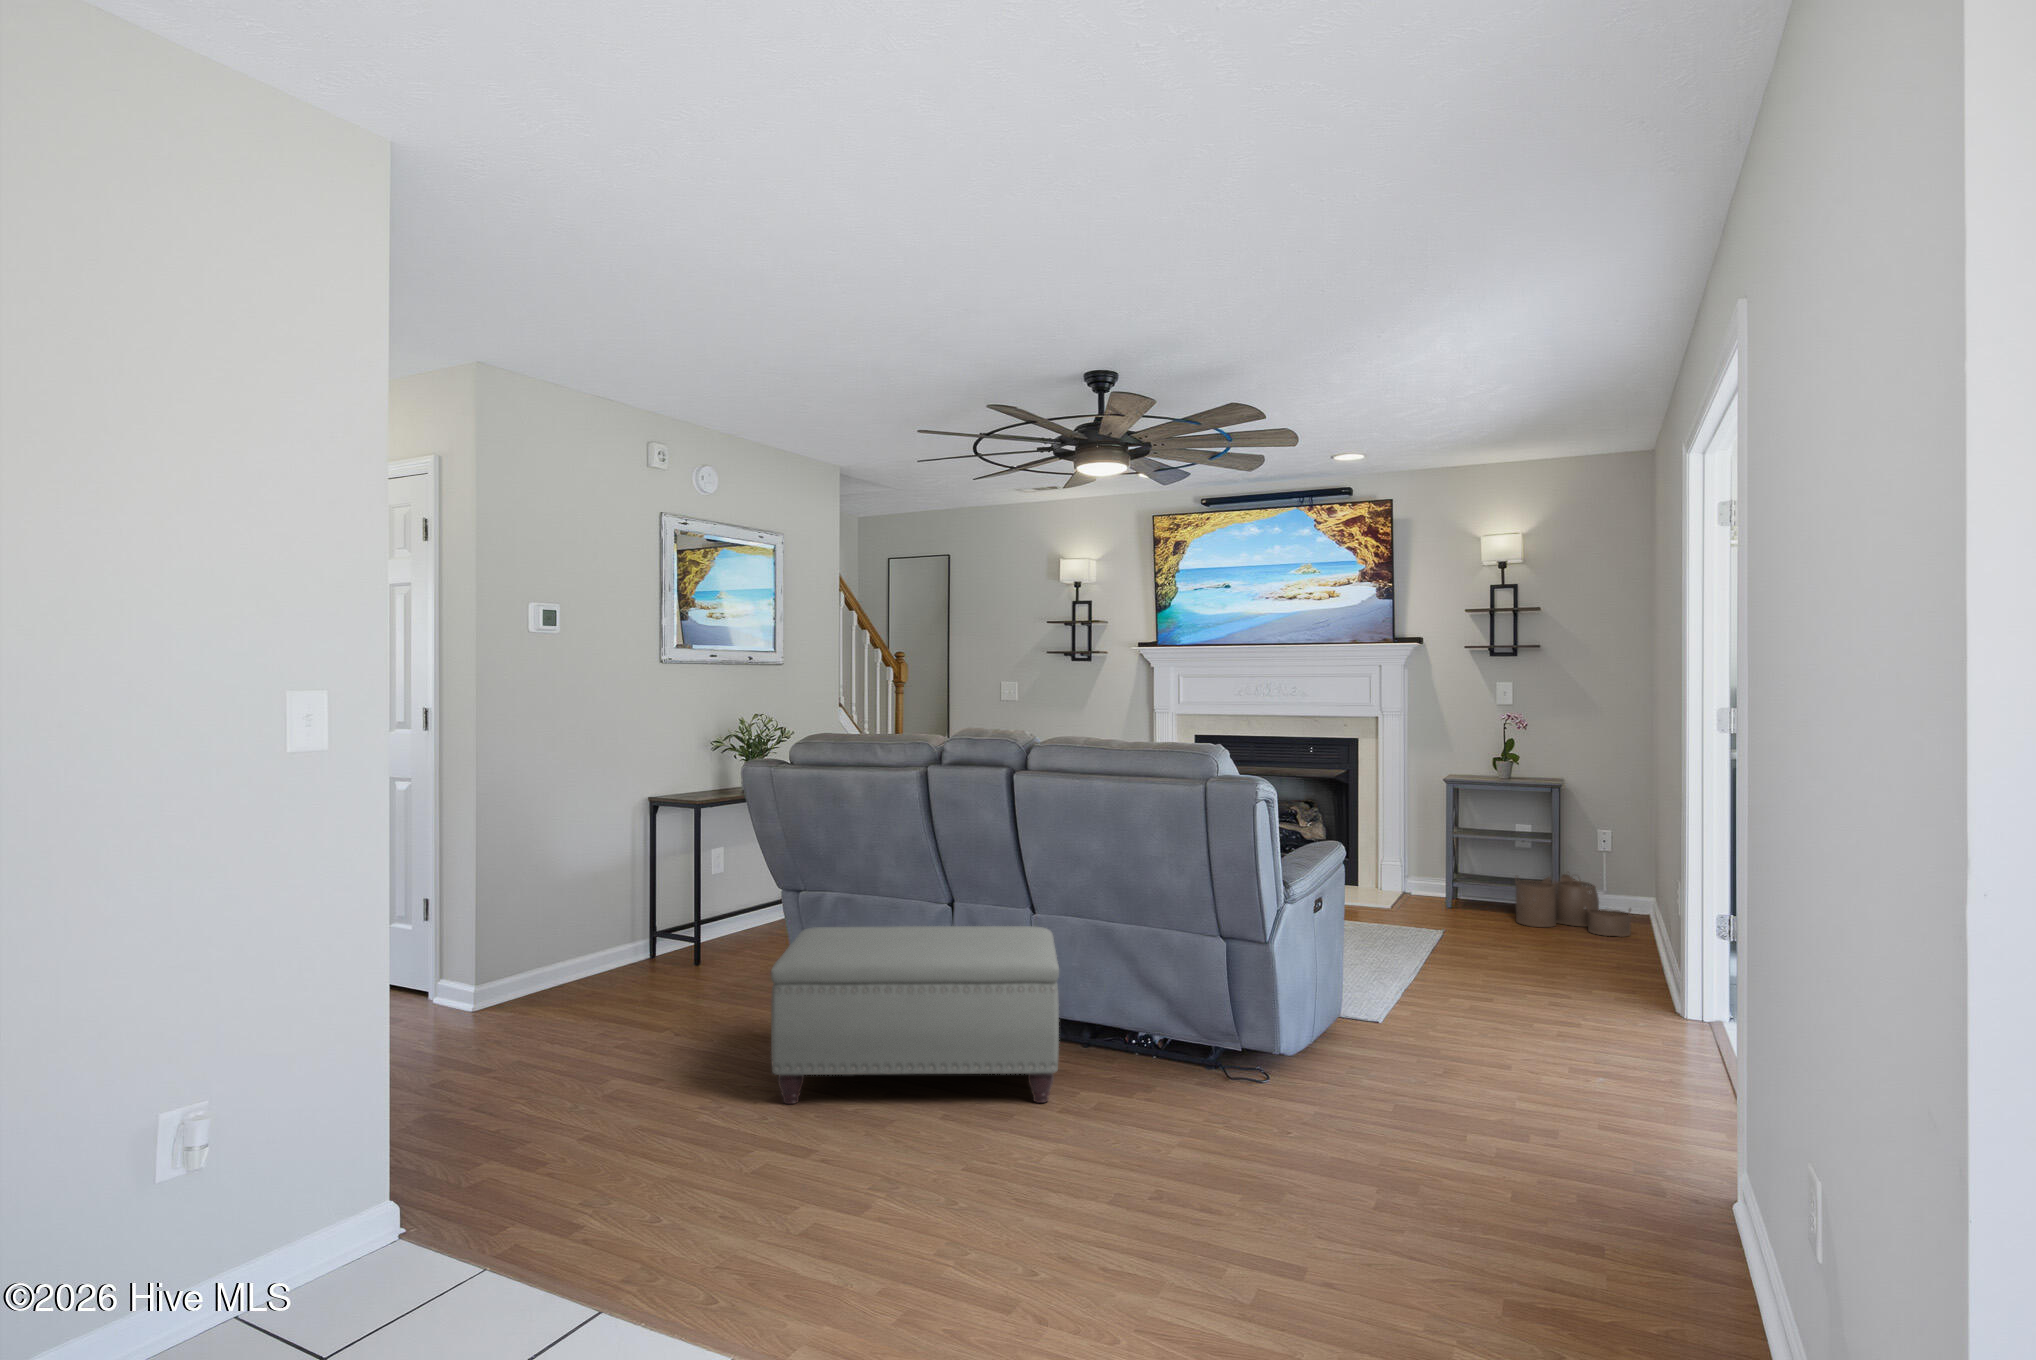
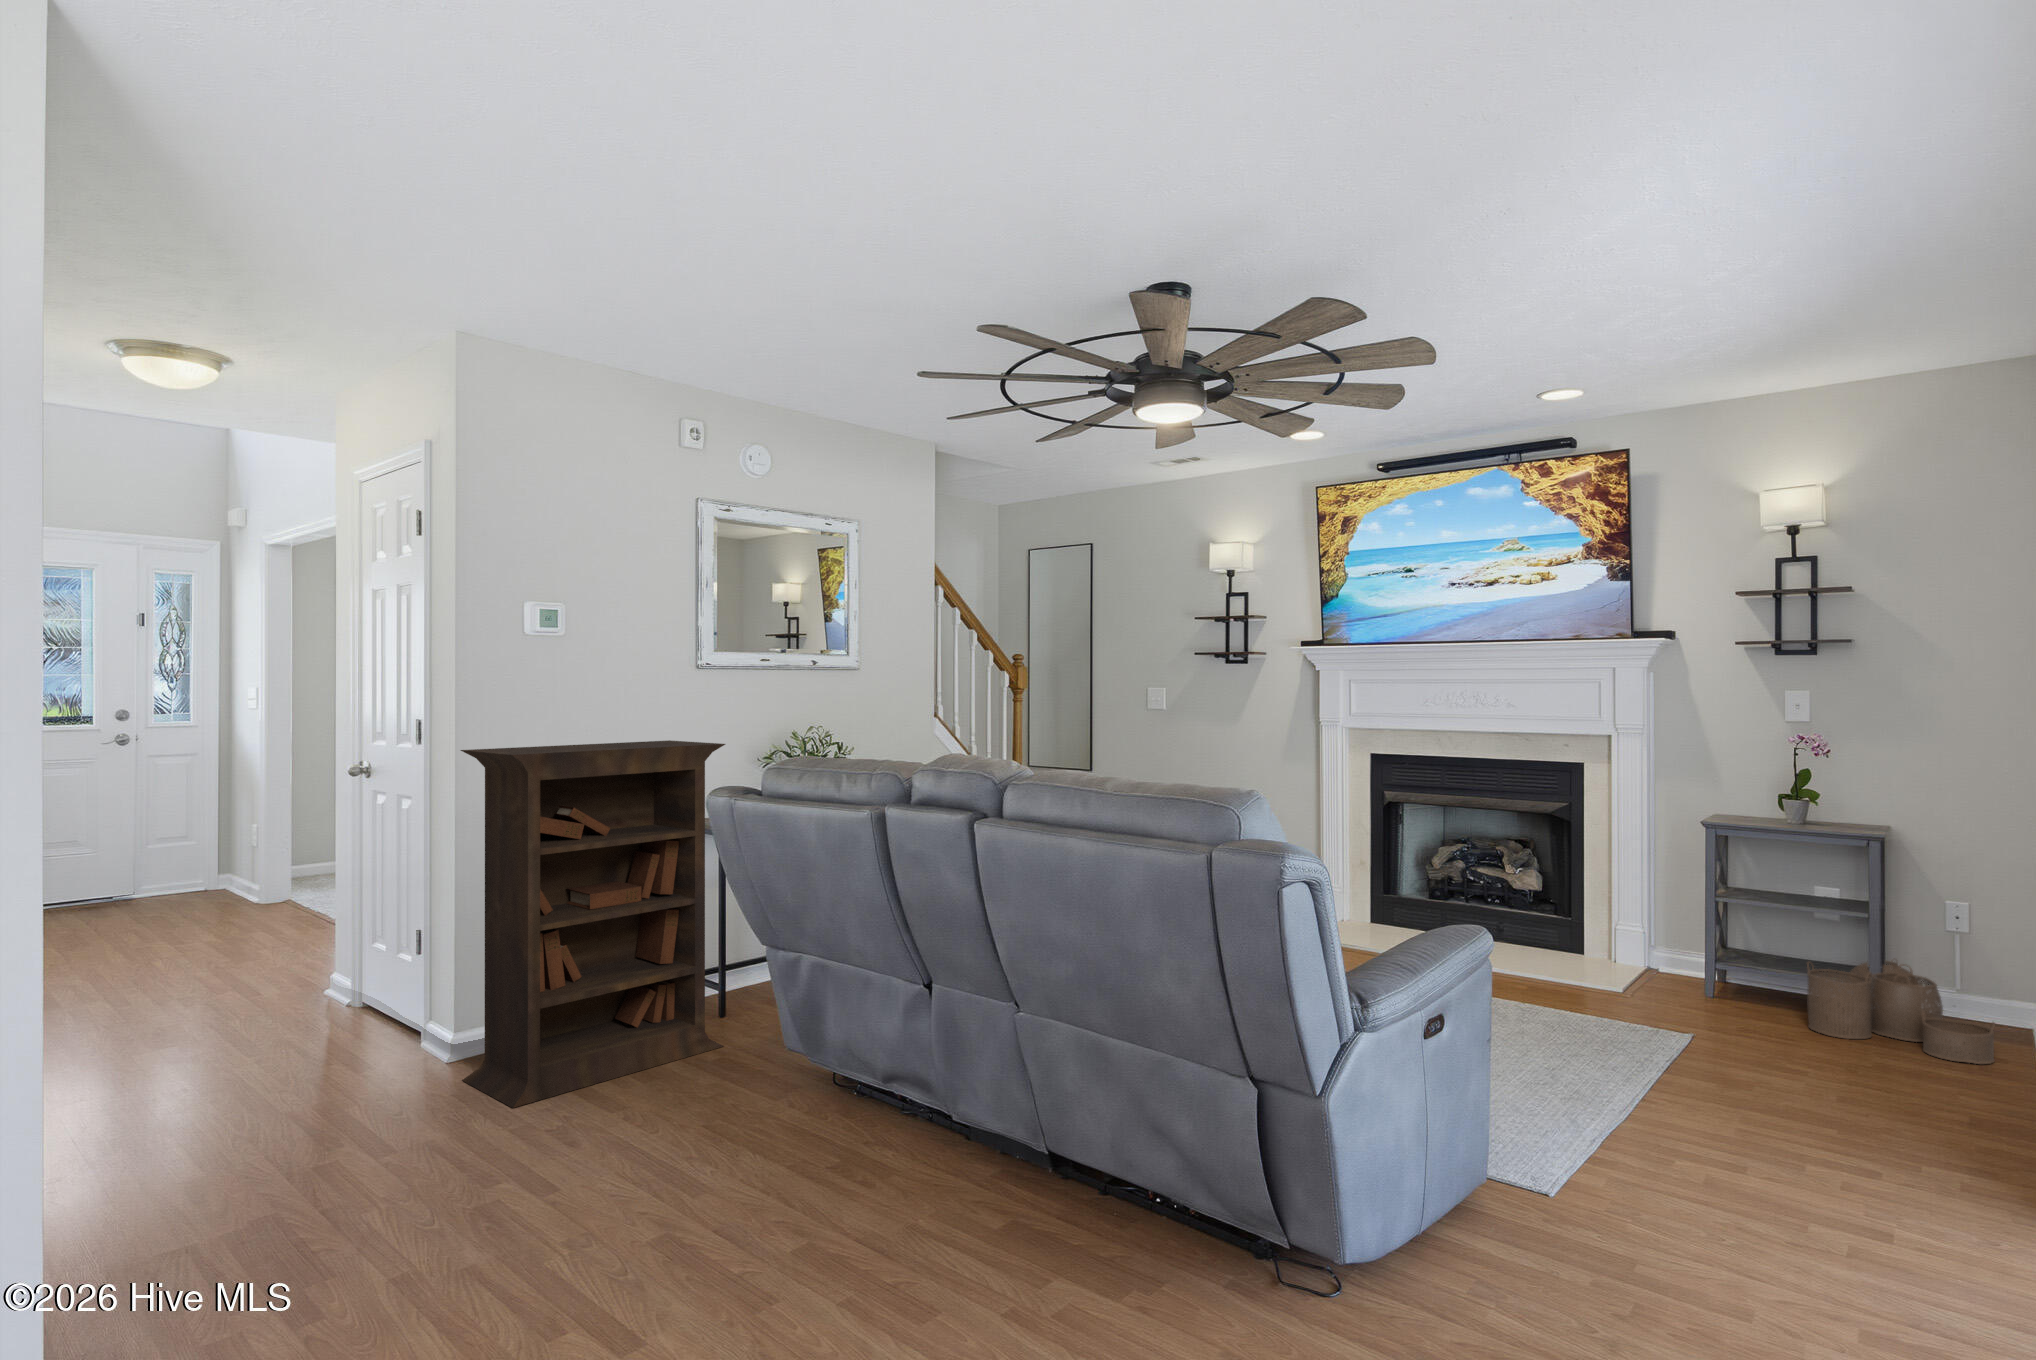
bookcase: none [509,724,726,1031] -> present [461,740,725,1108]
ottoman: present [771,926,1059,1104] -> none [635,1010,1049,1294]

